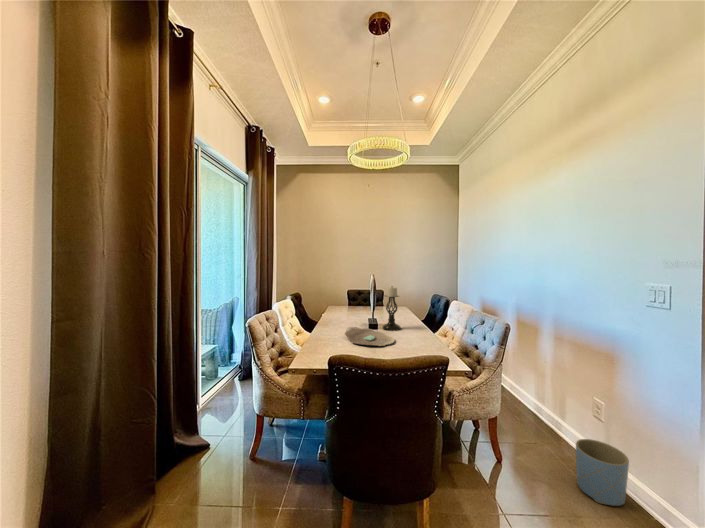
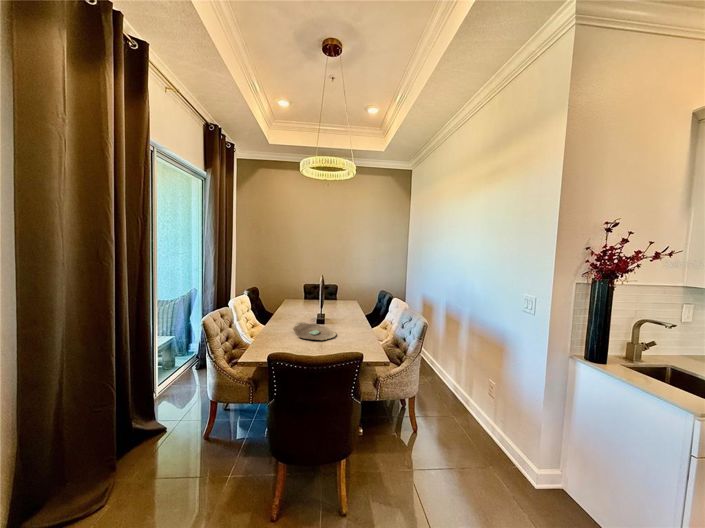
candle holder: present [382,286,401,331] -> none [329,286,345,325]
planter: present [576,439,629,506] -> none [472,412,508,460]

